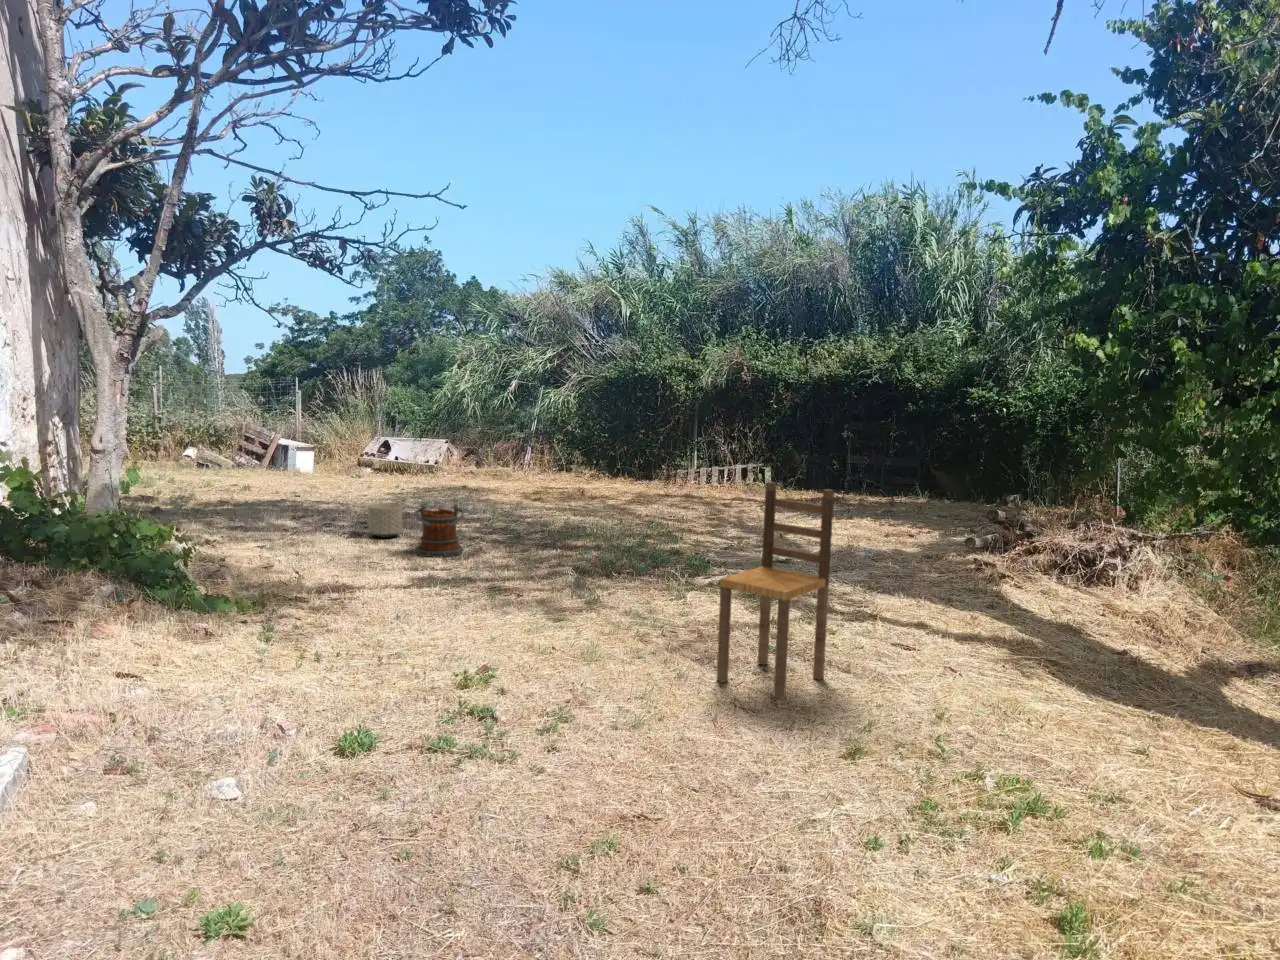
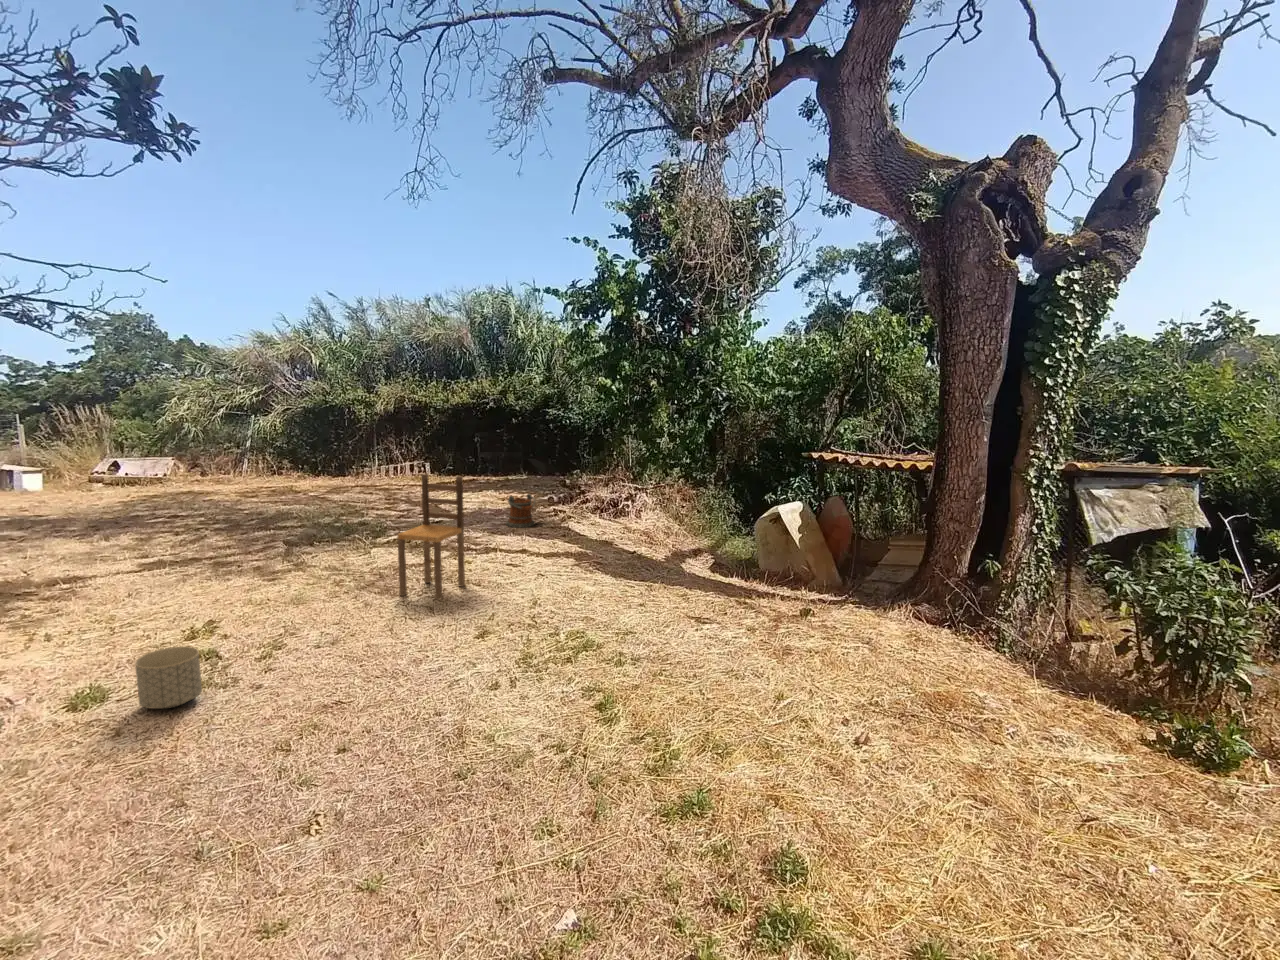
planter: present [368,503,402,538] -> present [135,647,202,709]
bucket: present [415,504,464,557] -> present [506,494,535,528]

